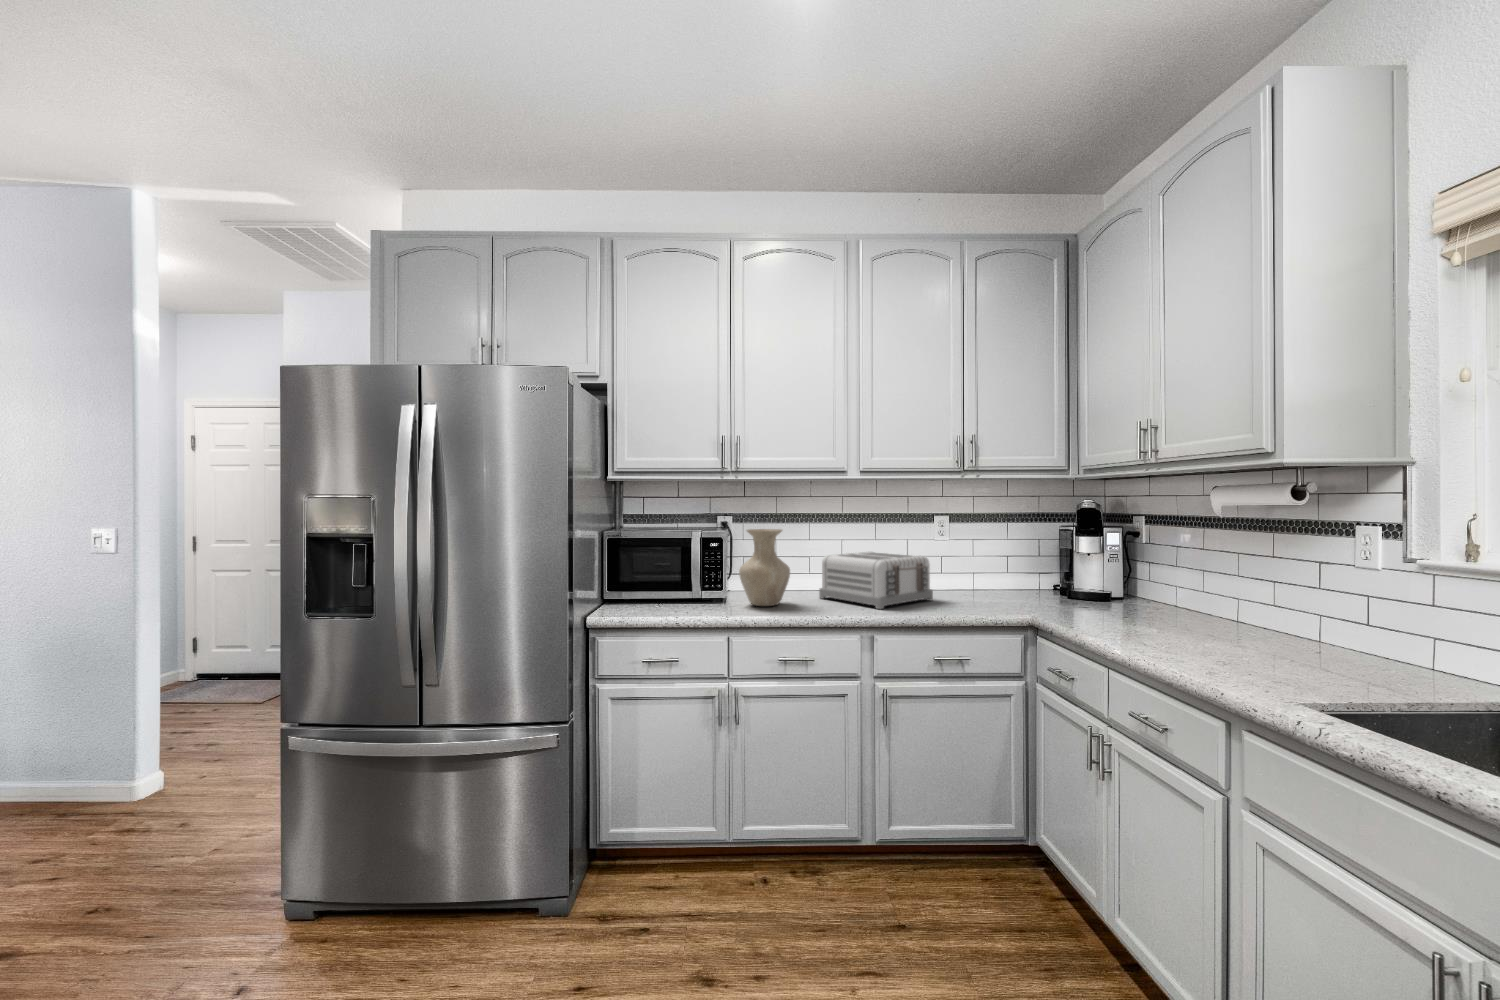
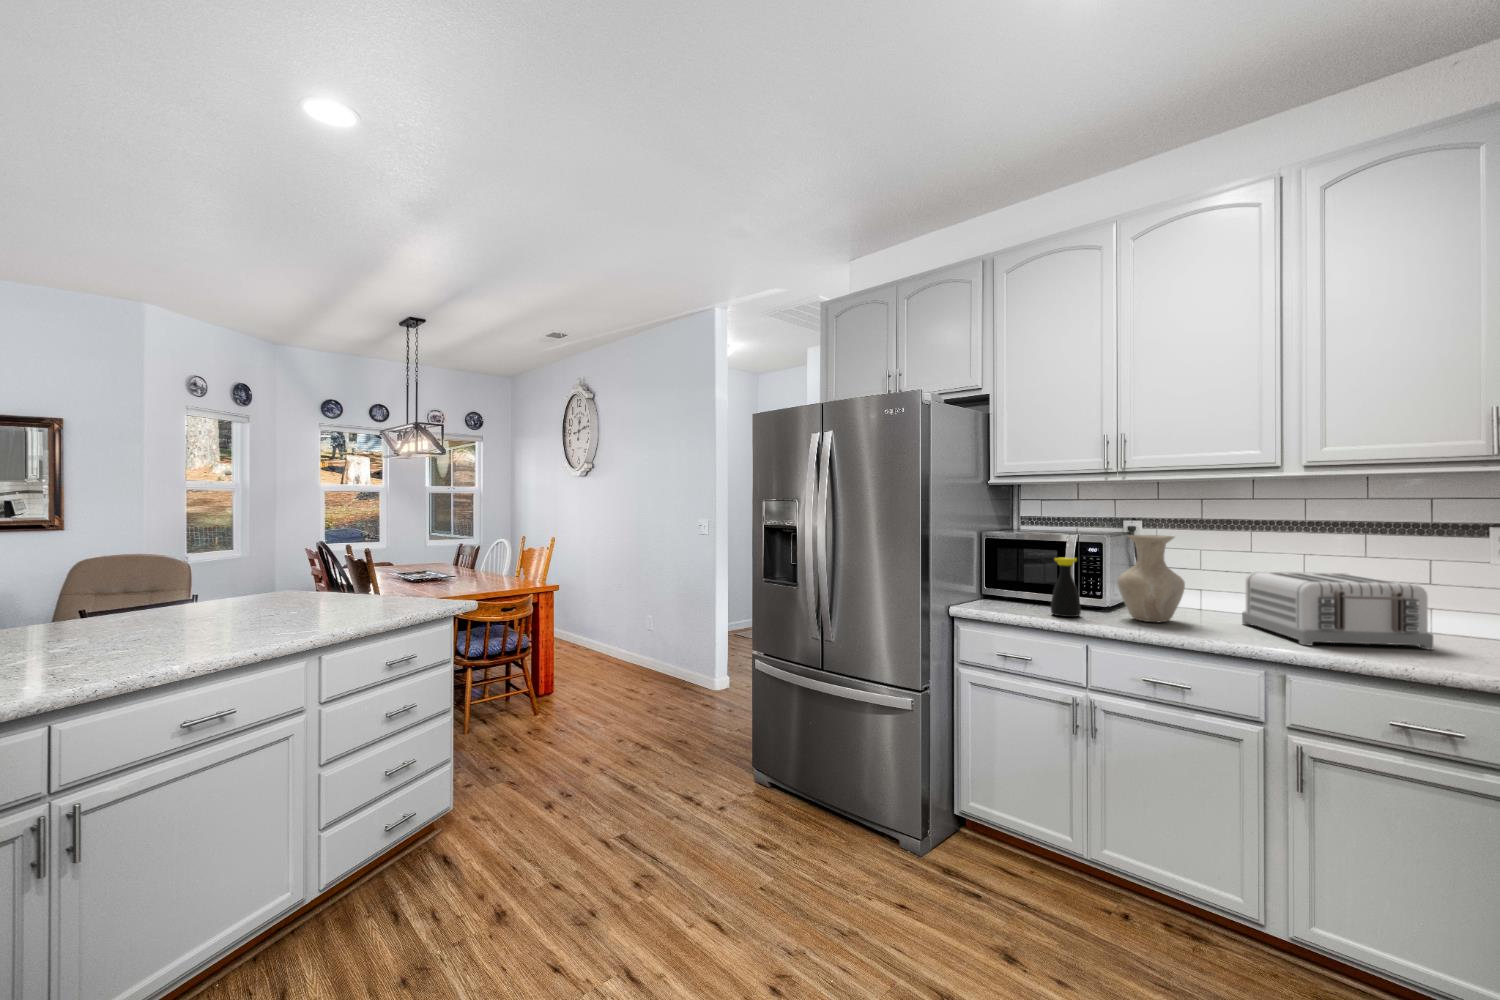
bottle: none [687,554,714,612] -> present [1051,558,1081,617]

